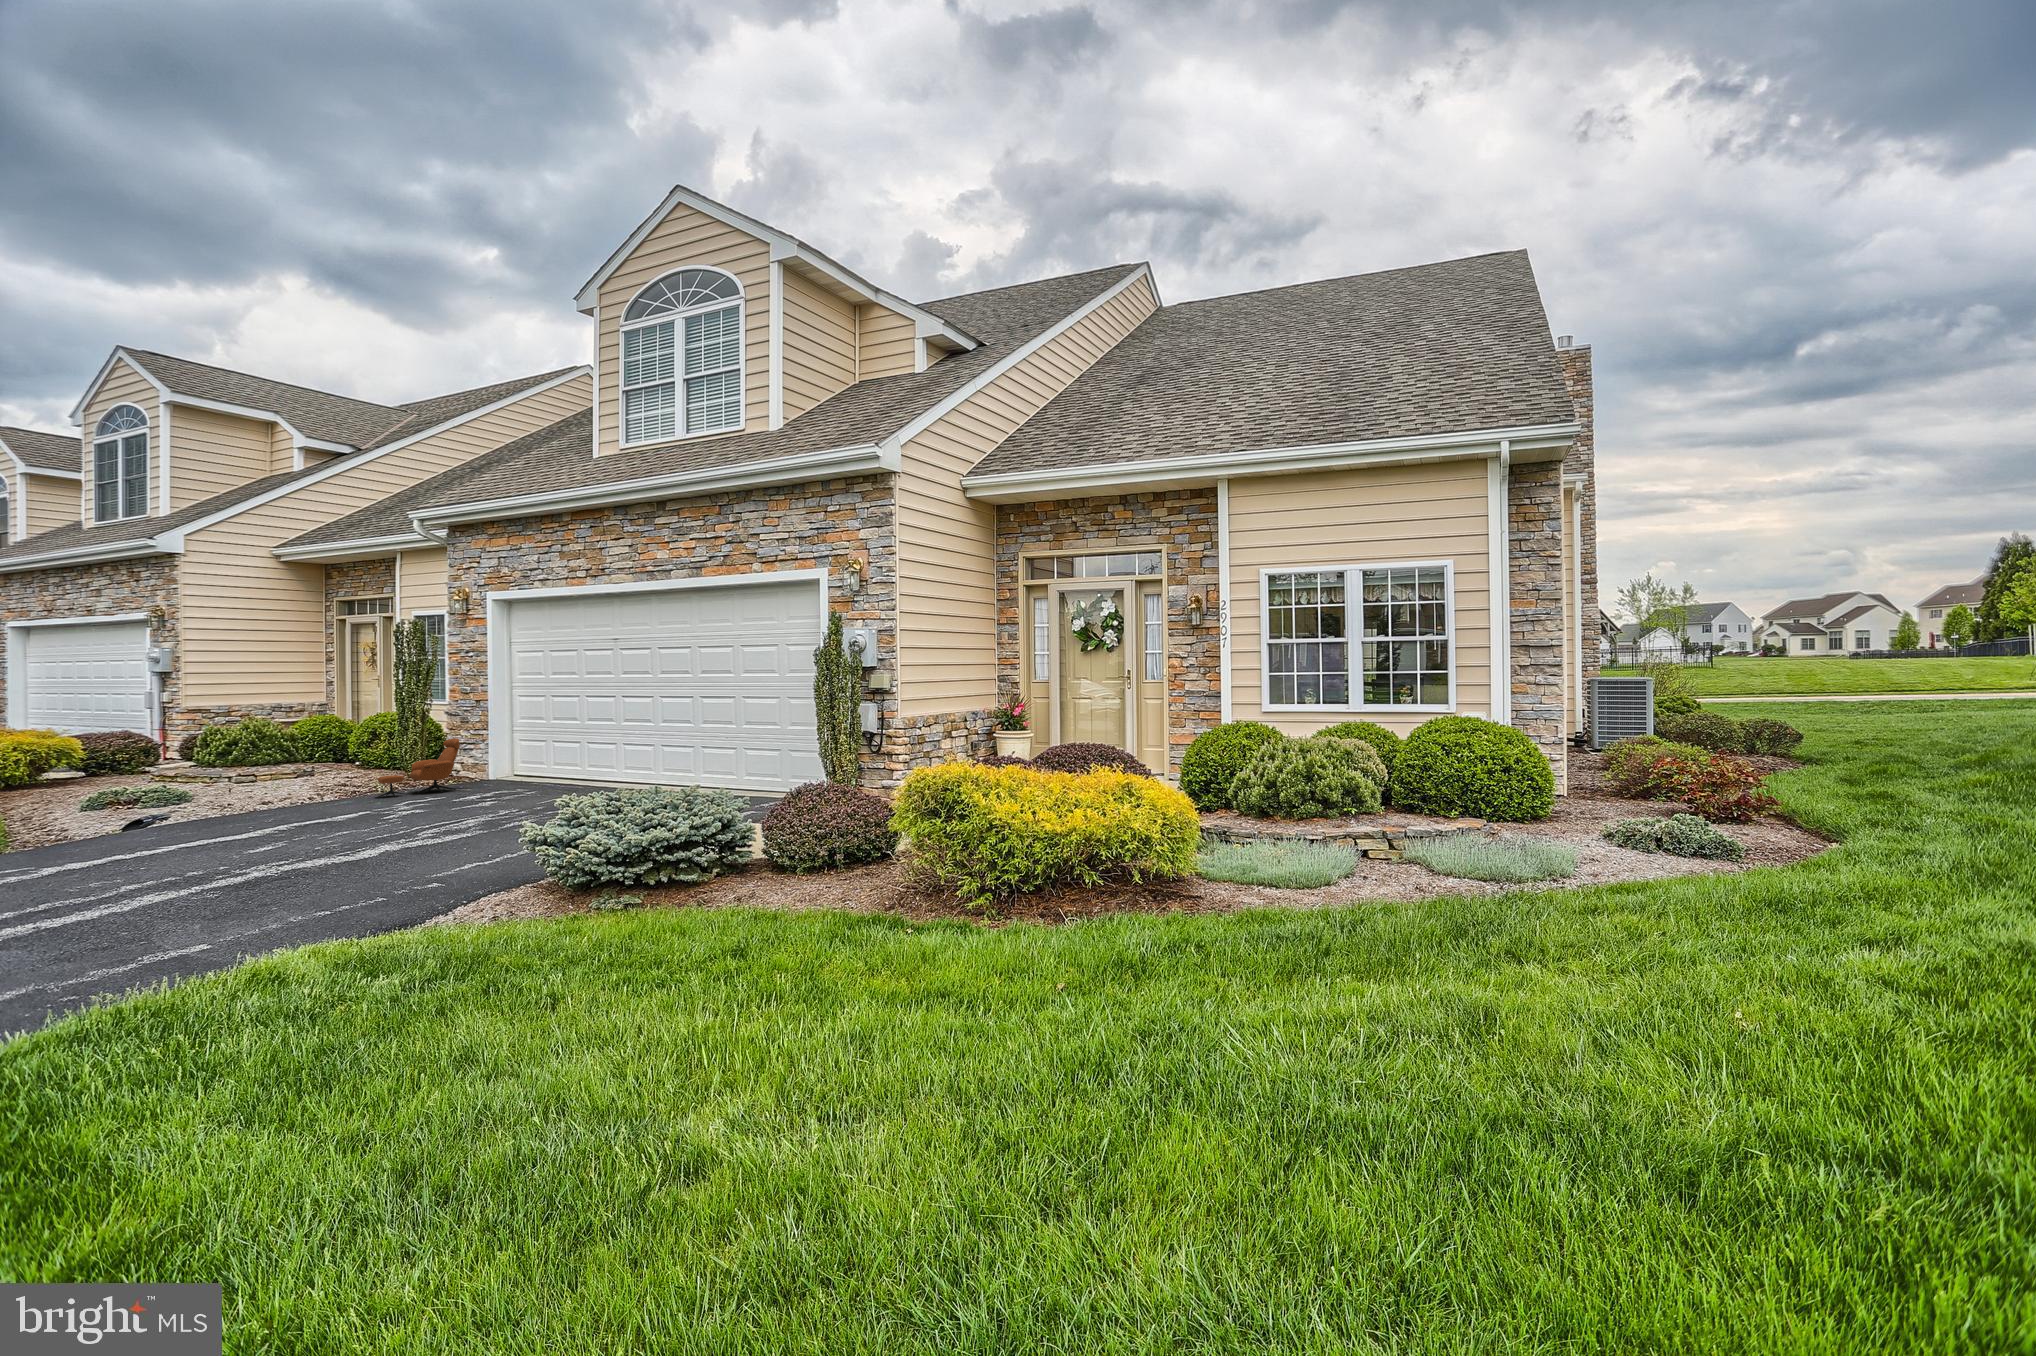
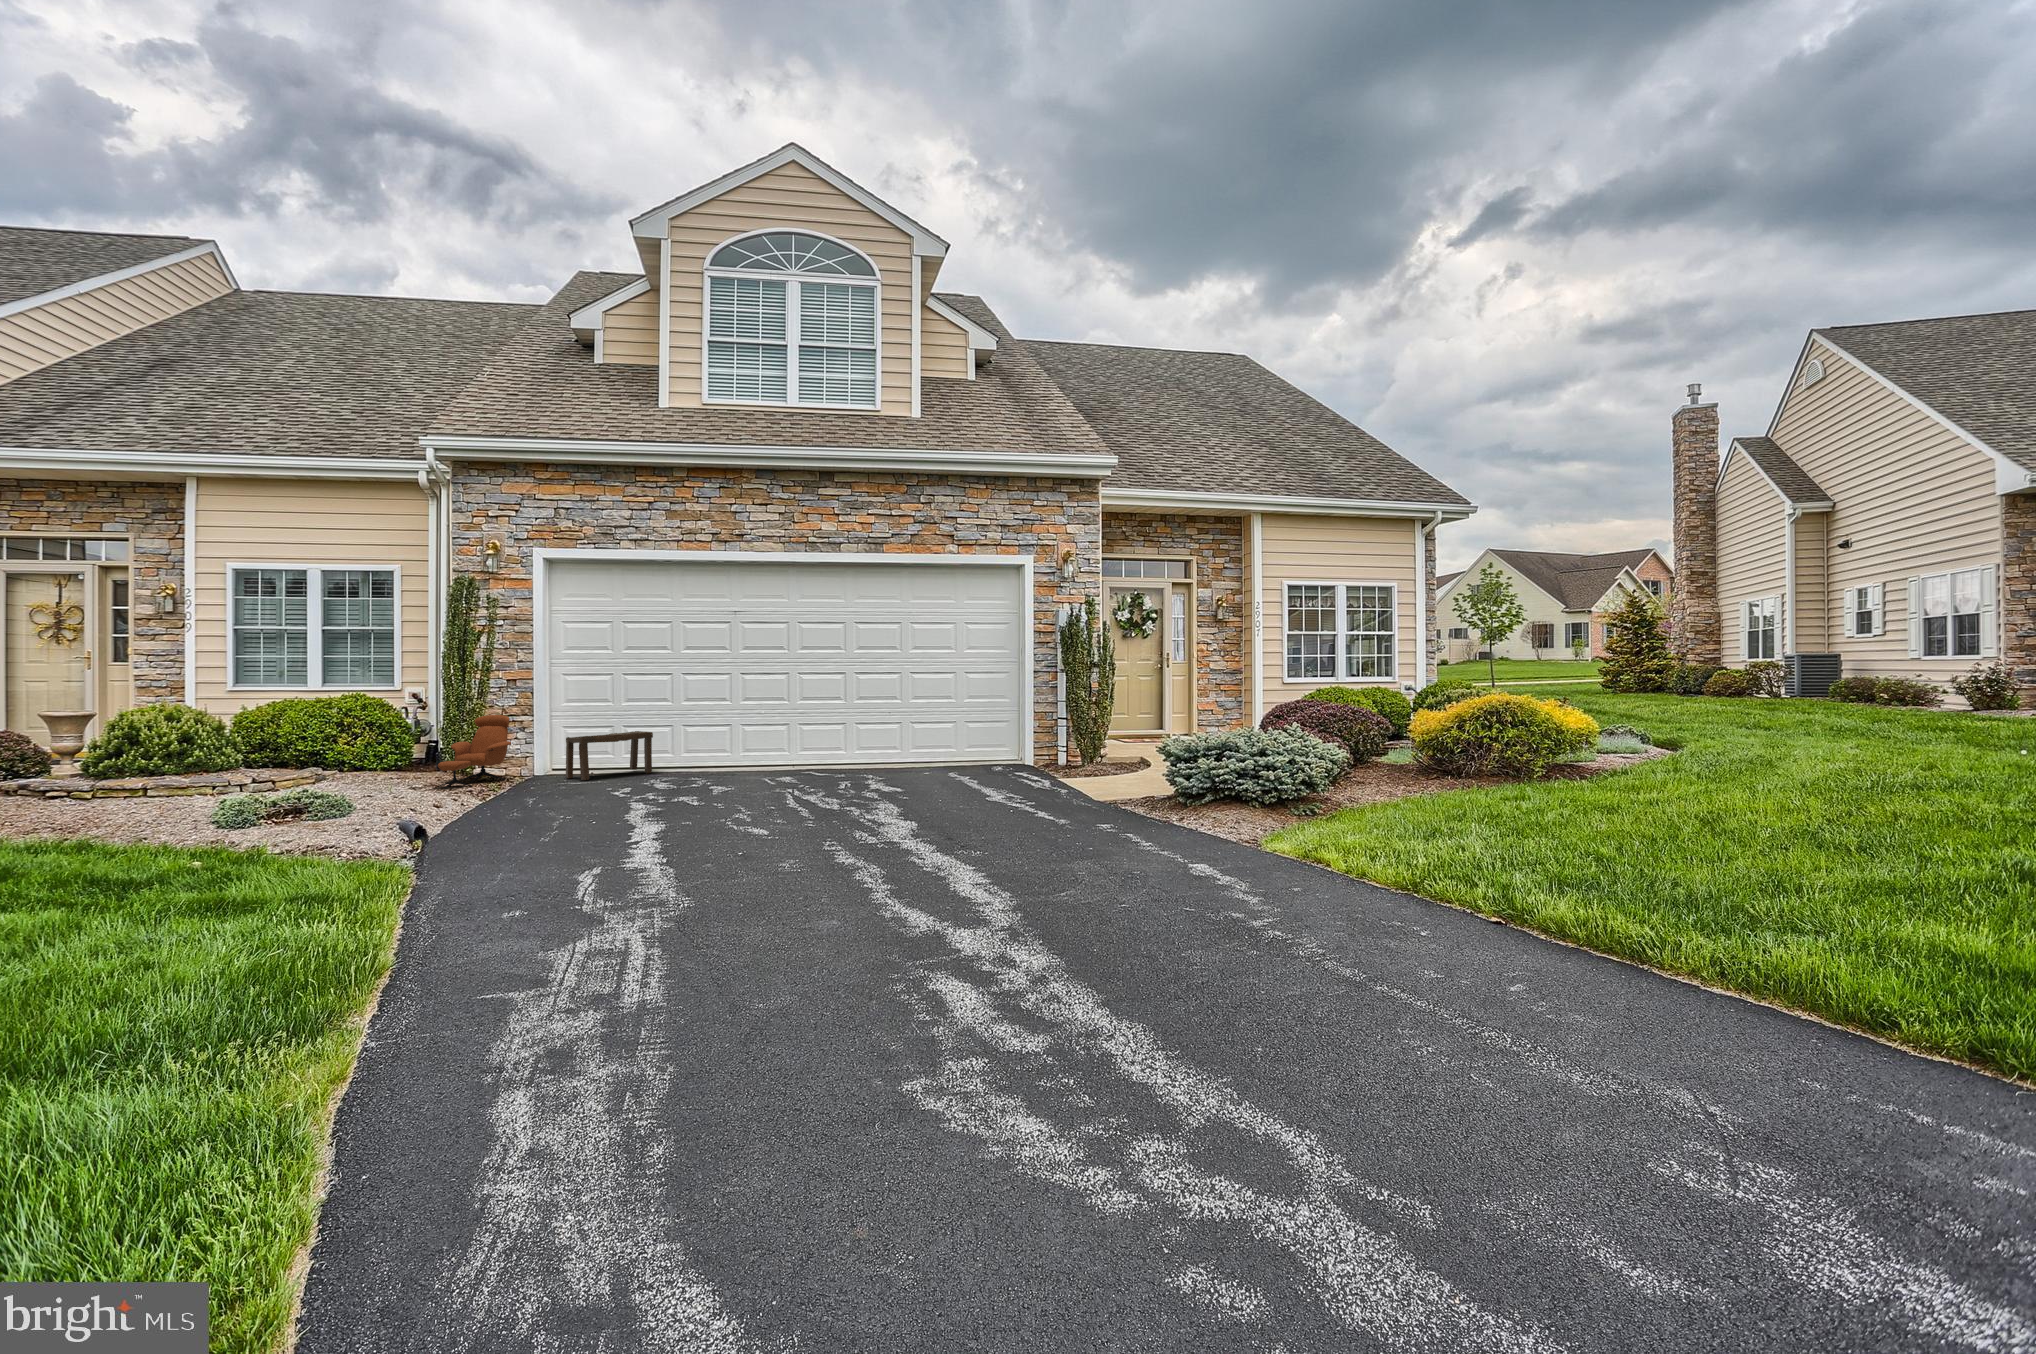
bench: none [461,755,542,797] -> present [566,731,653,780]

